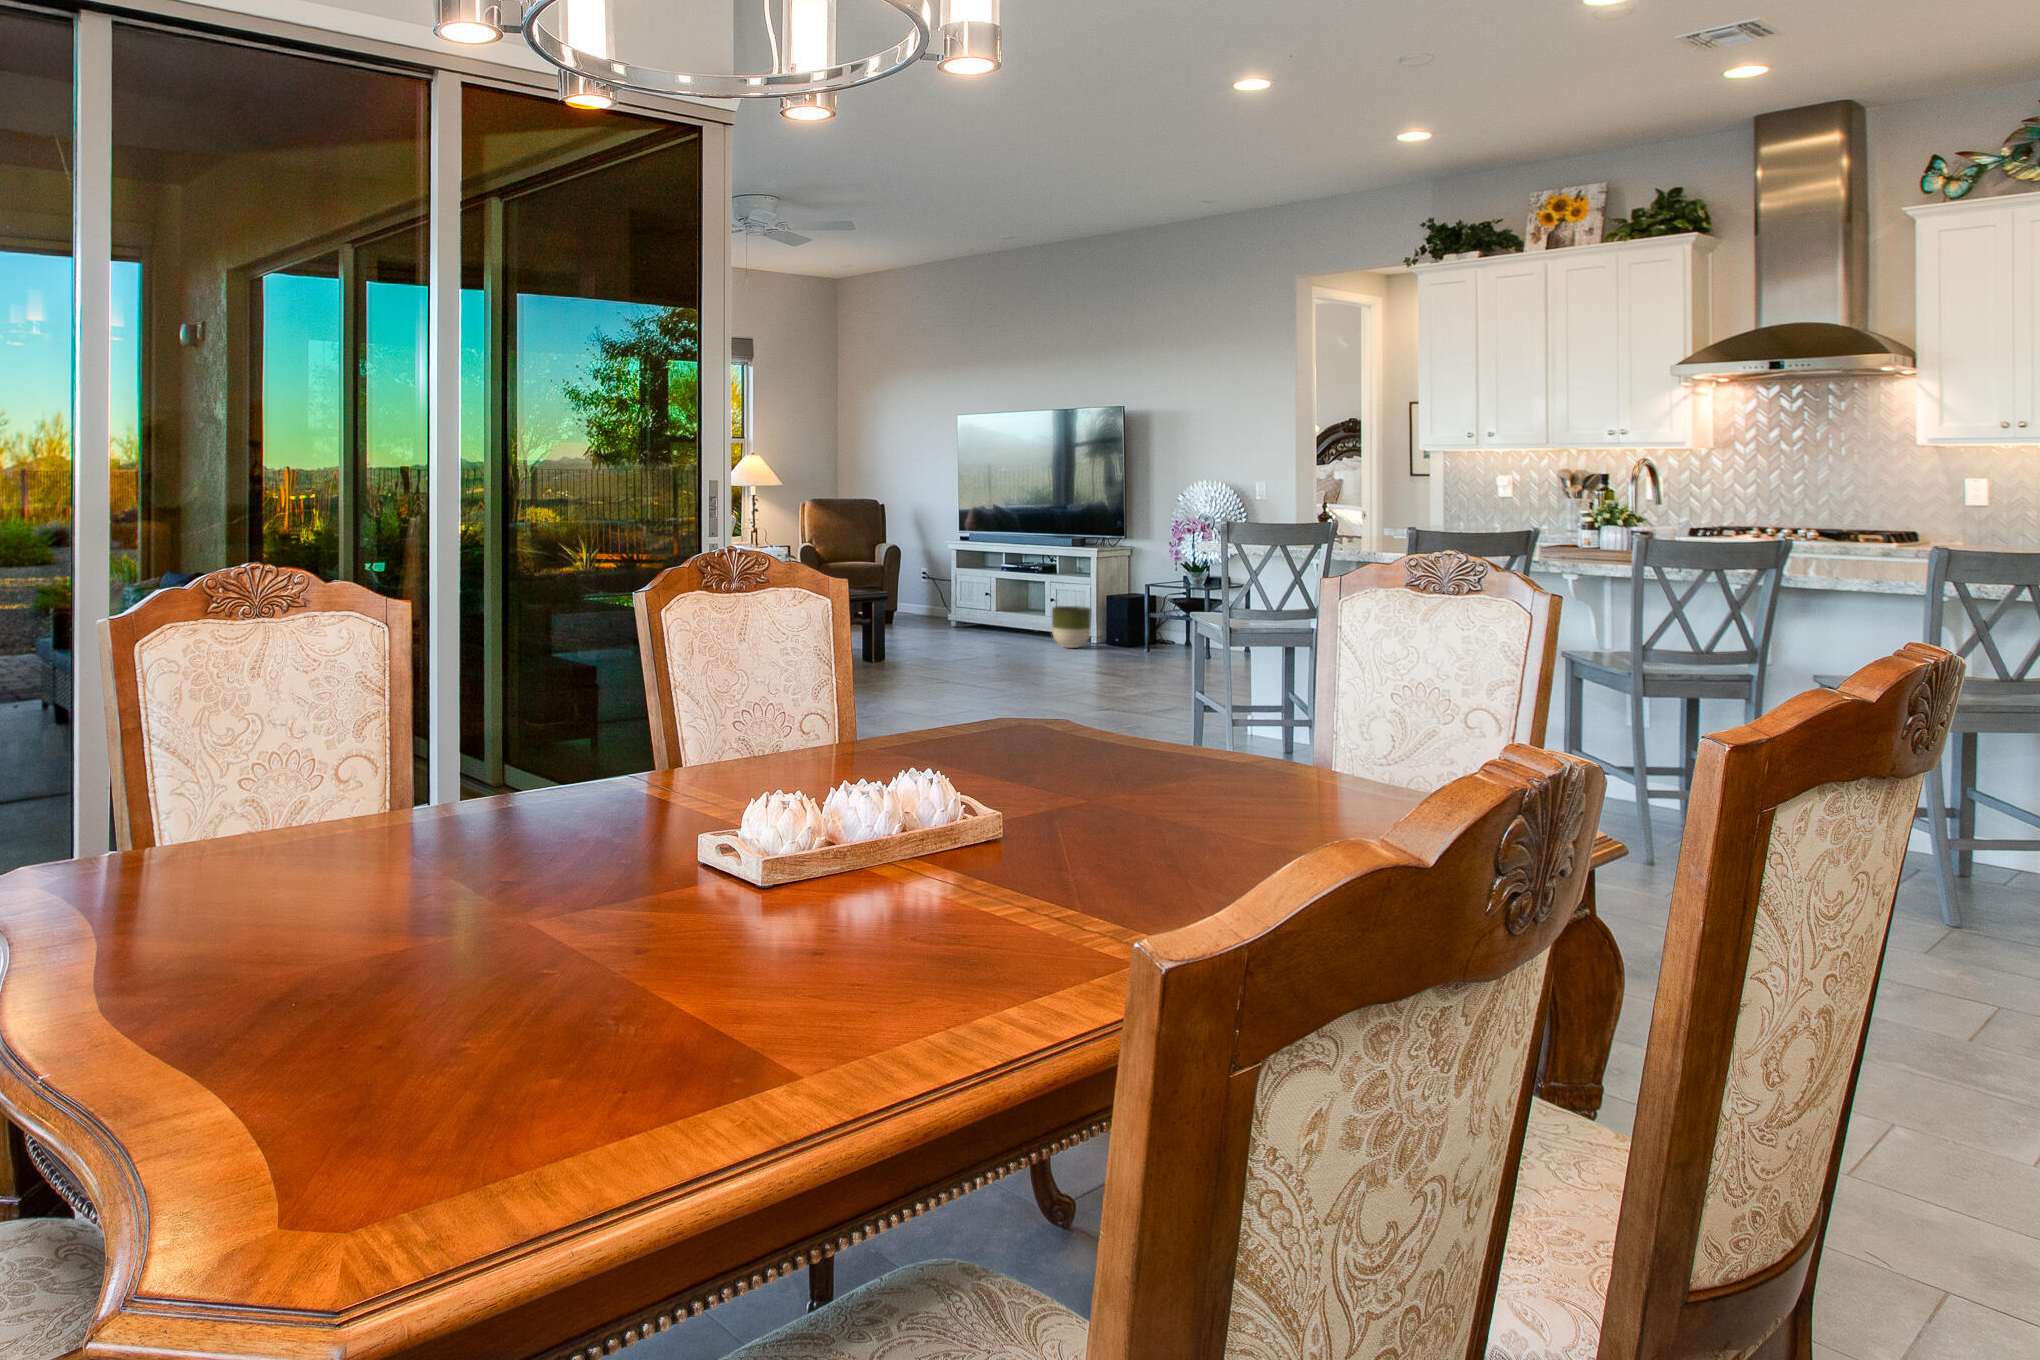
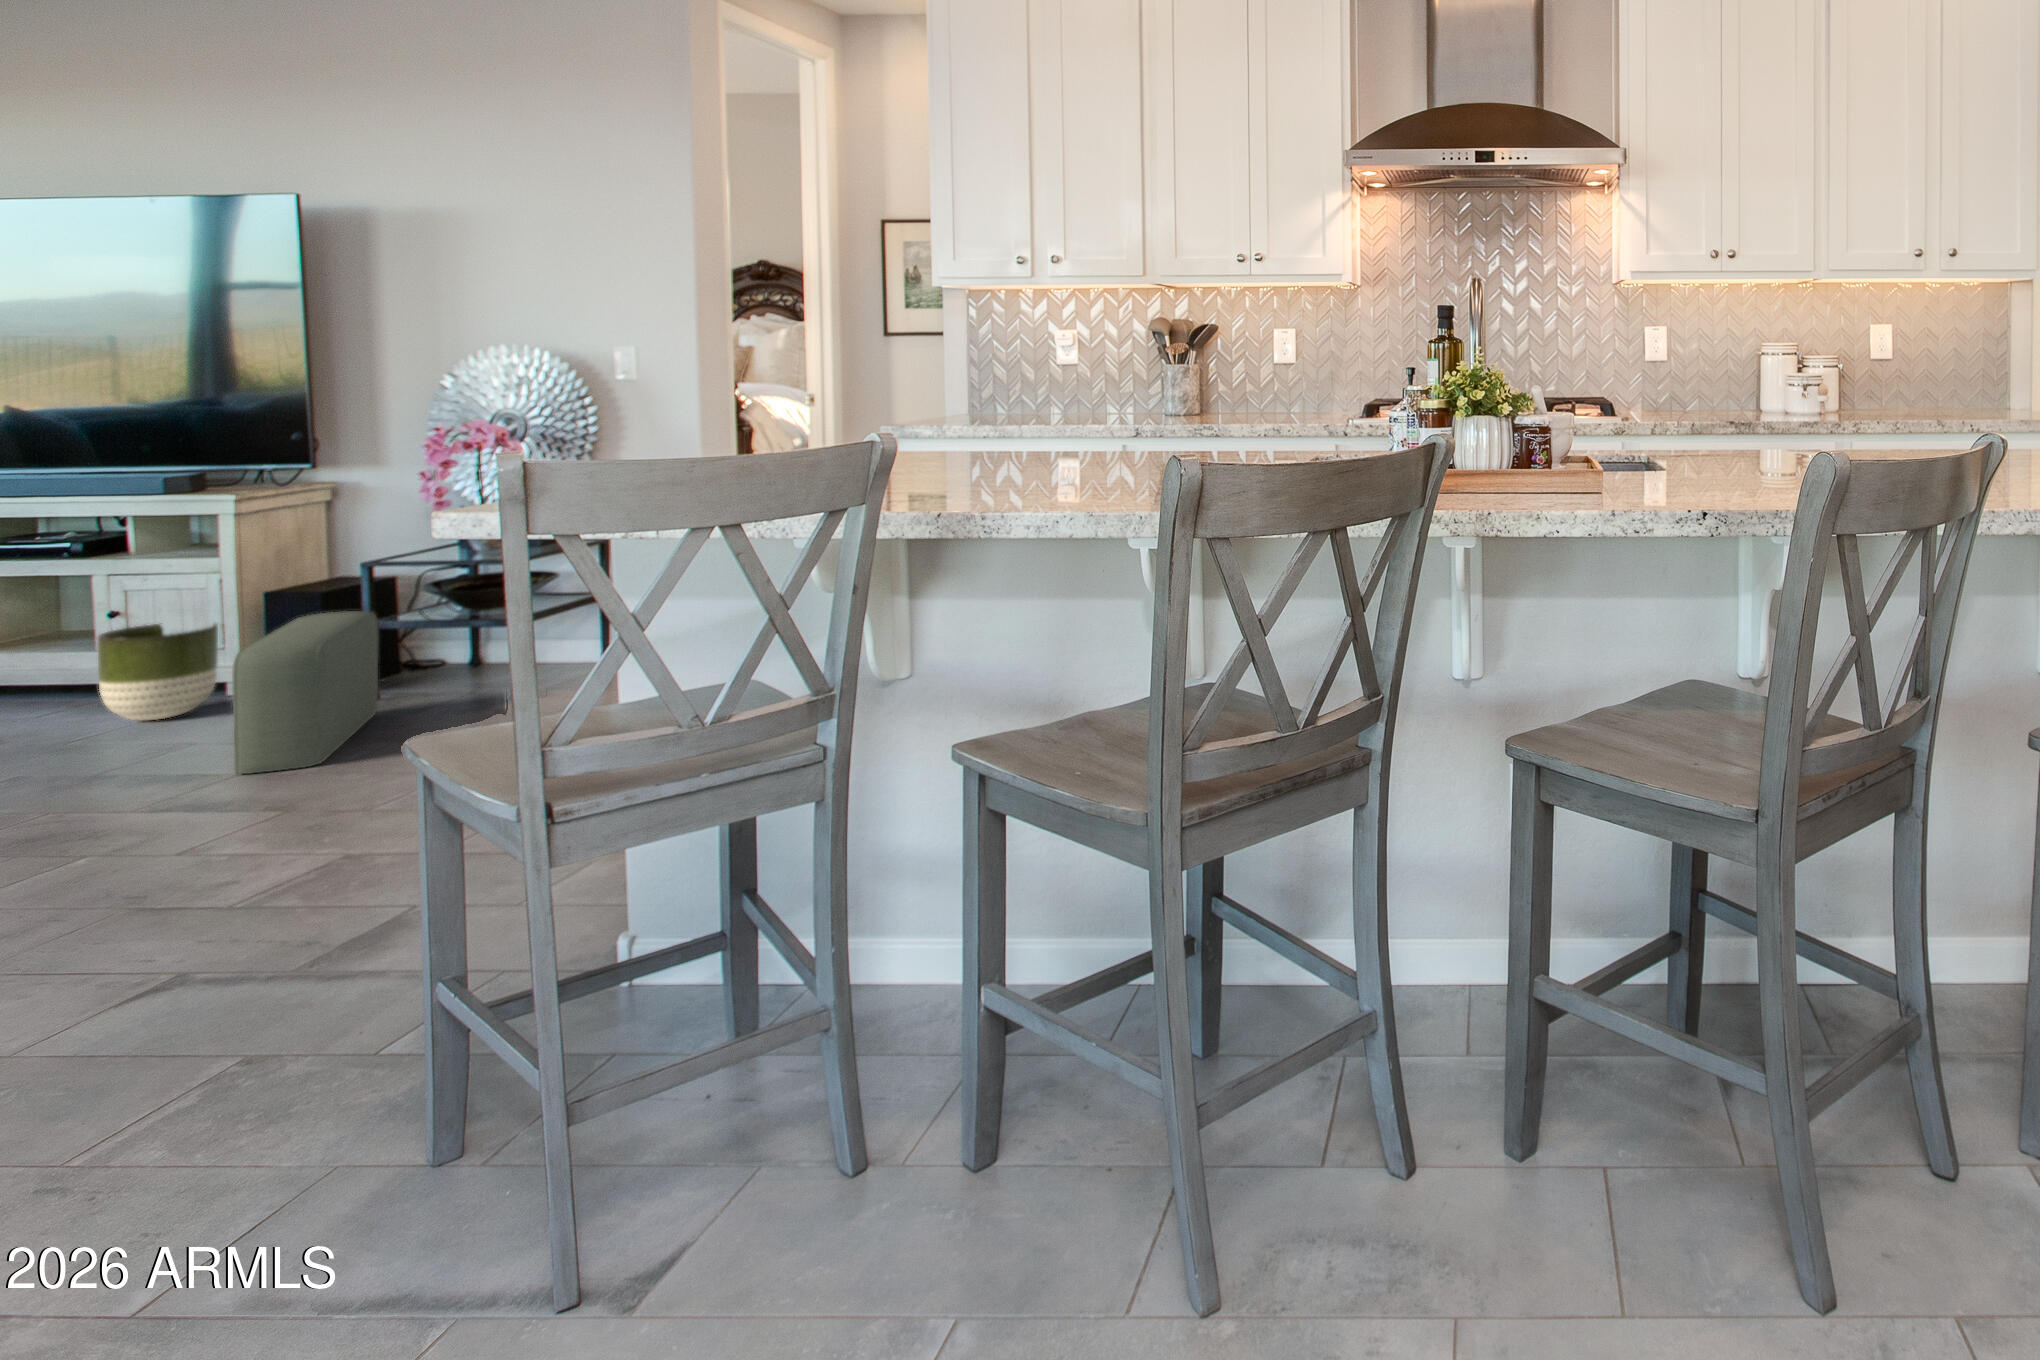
pouf: none [1110,606,1155,669] -> present [232,611,378,774]

